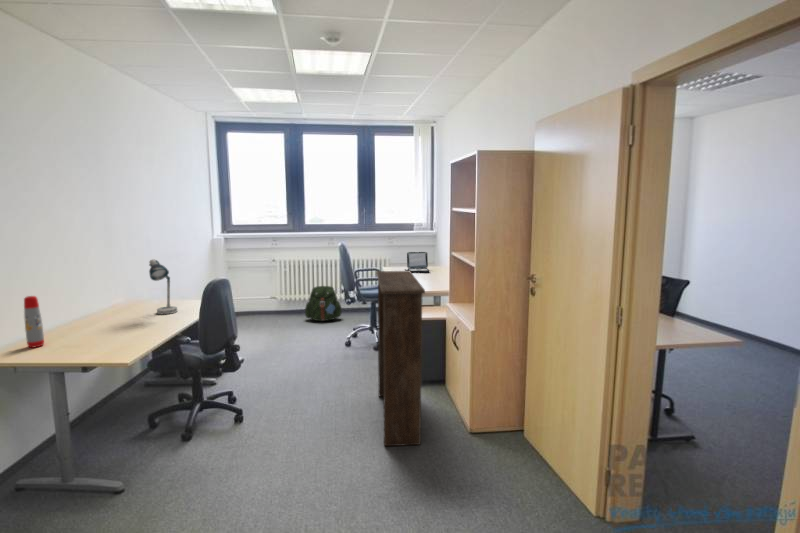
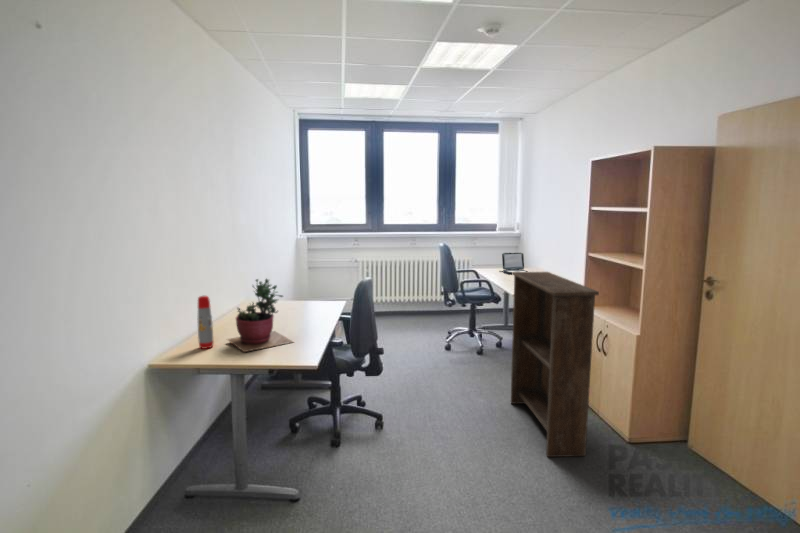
desk lamp: present [149,259,177,314] -> none [290,259,311,316]
succulent plant: none [59,278,129,351] -> present [228,279,293,352]
backpack: present [305,286,342,321] -> none [389,288,428,324]

